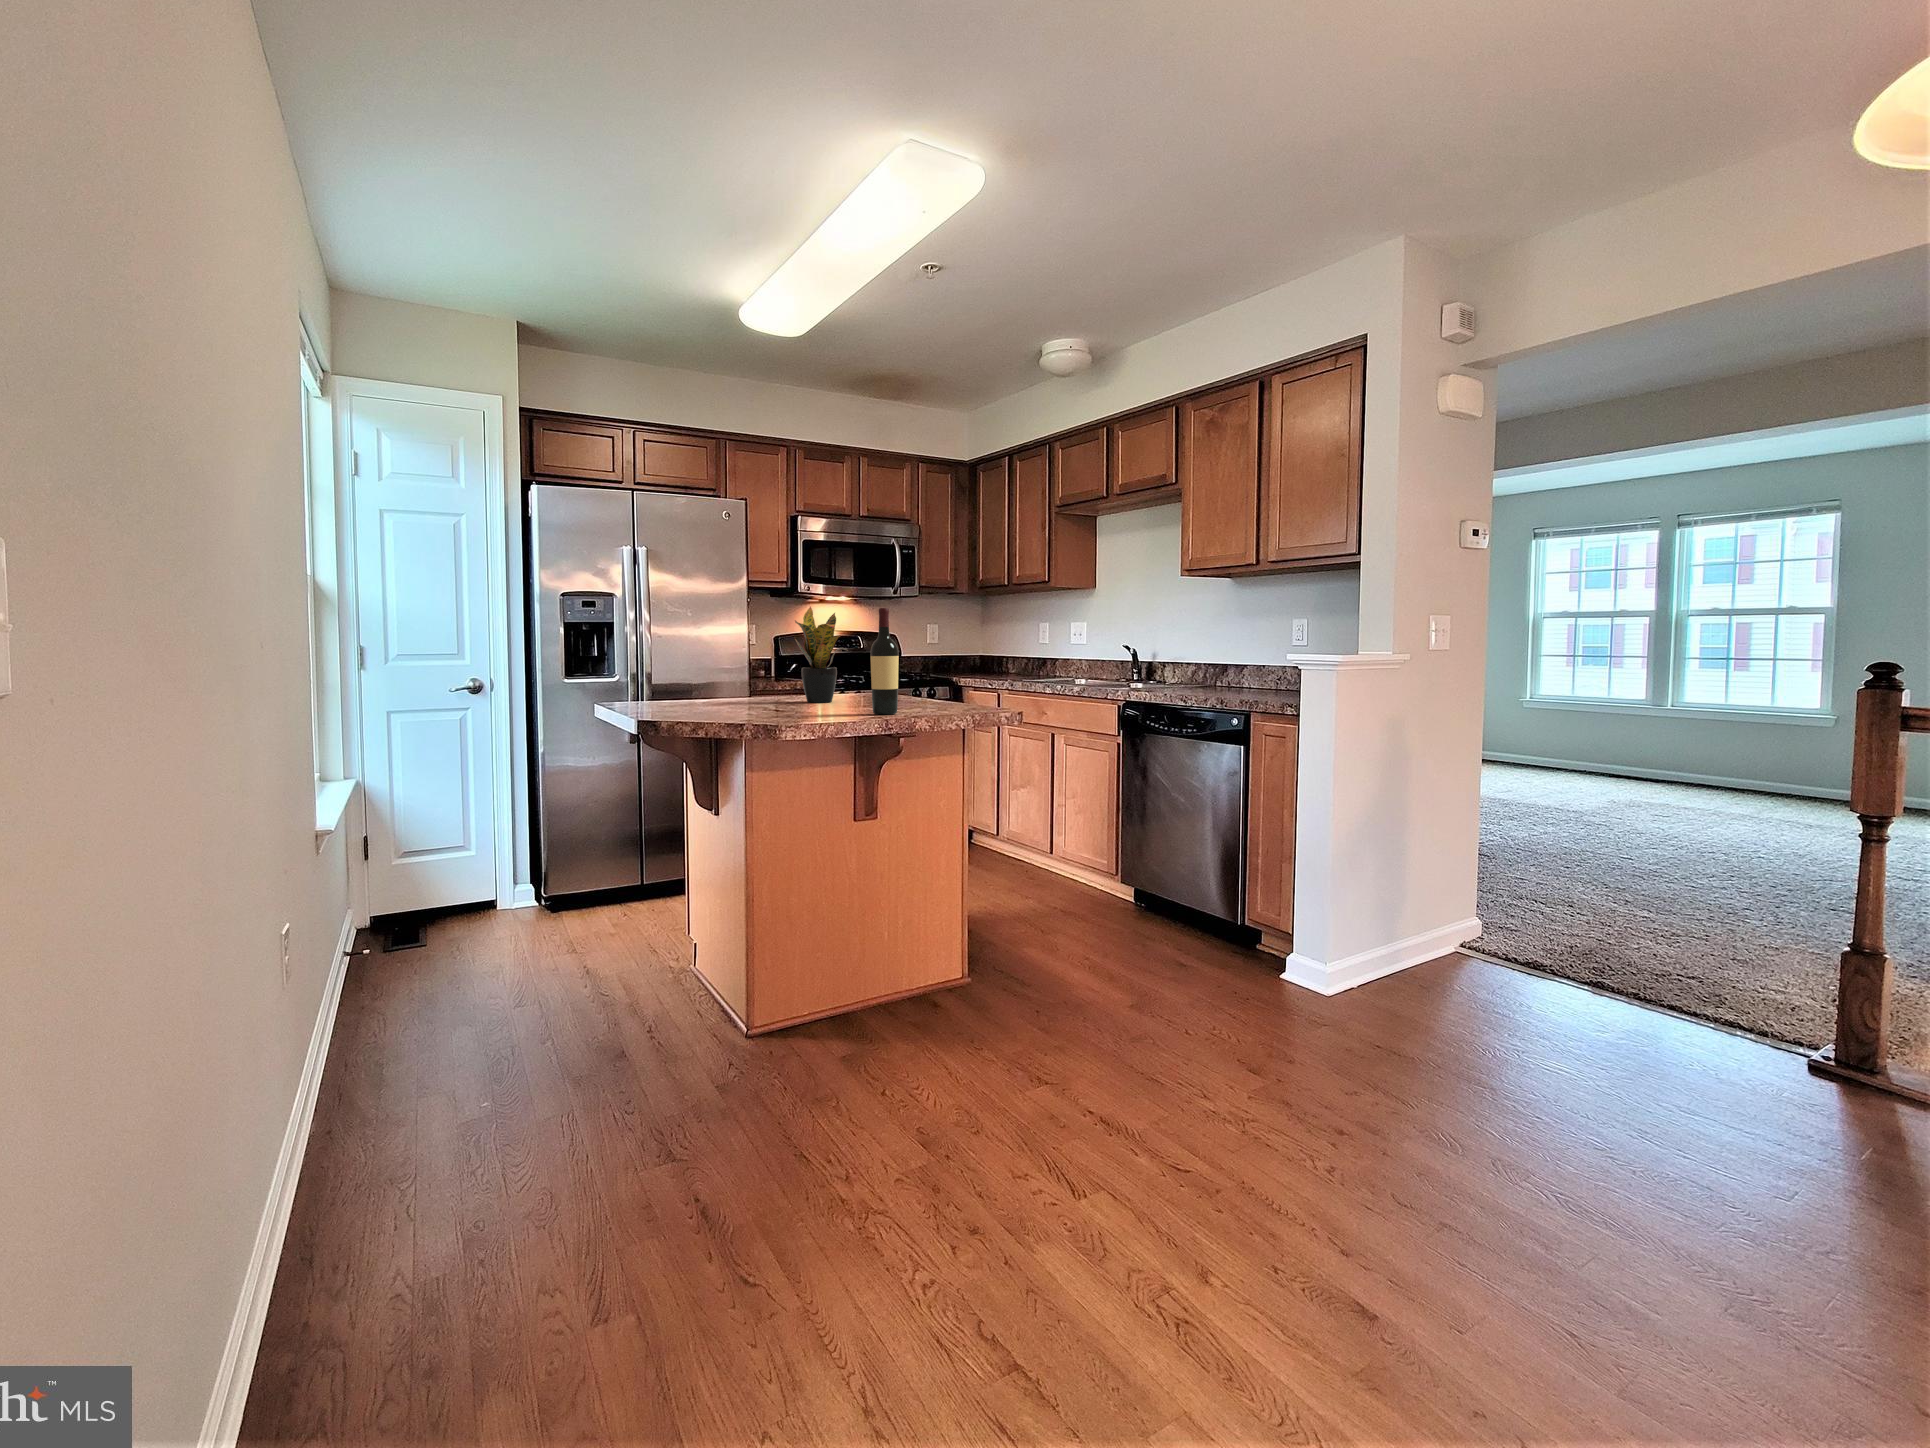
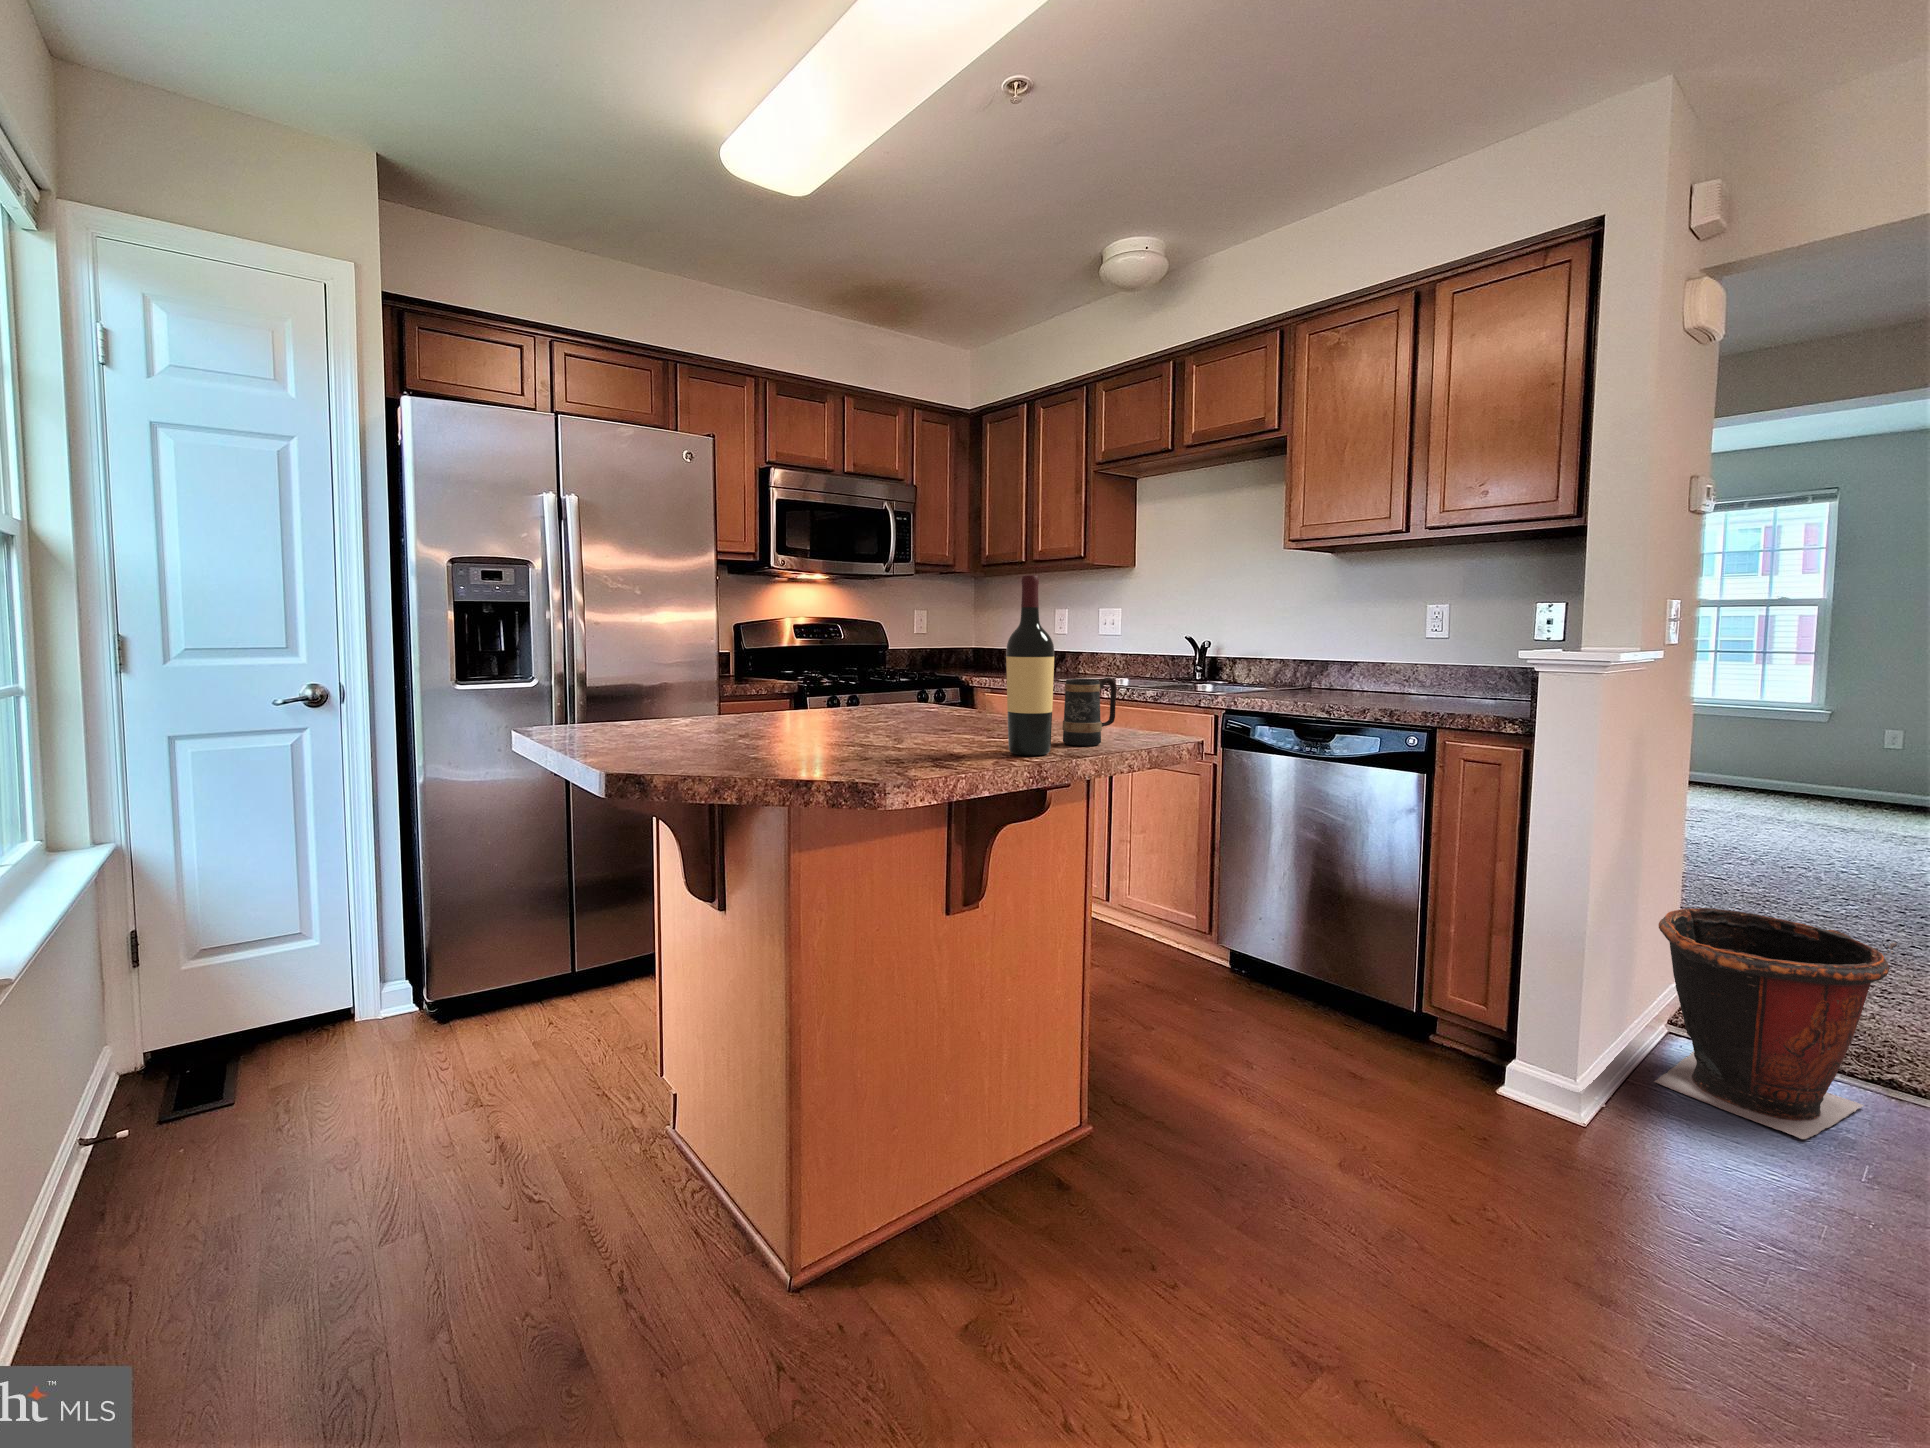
potted plant: present [795,607,847,703] -> none [818,573,912,723]
mug: none [916,670,950,711] -> present [1062,677,1117,746]
waste bin: none [1406,847,1558,1007] -> present [1654,905,1897,1139]

